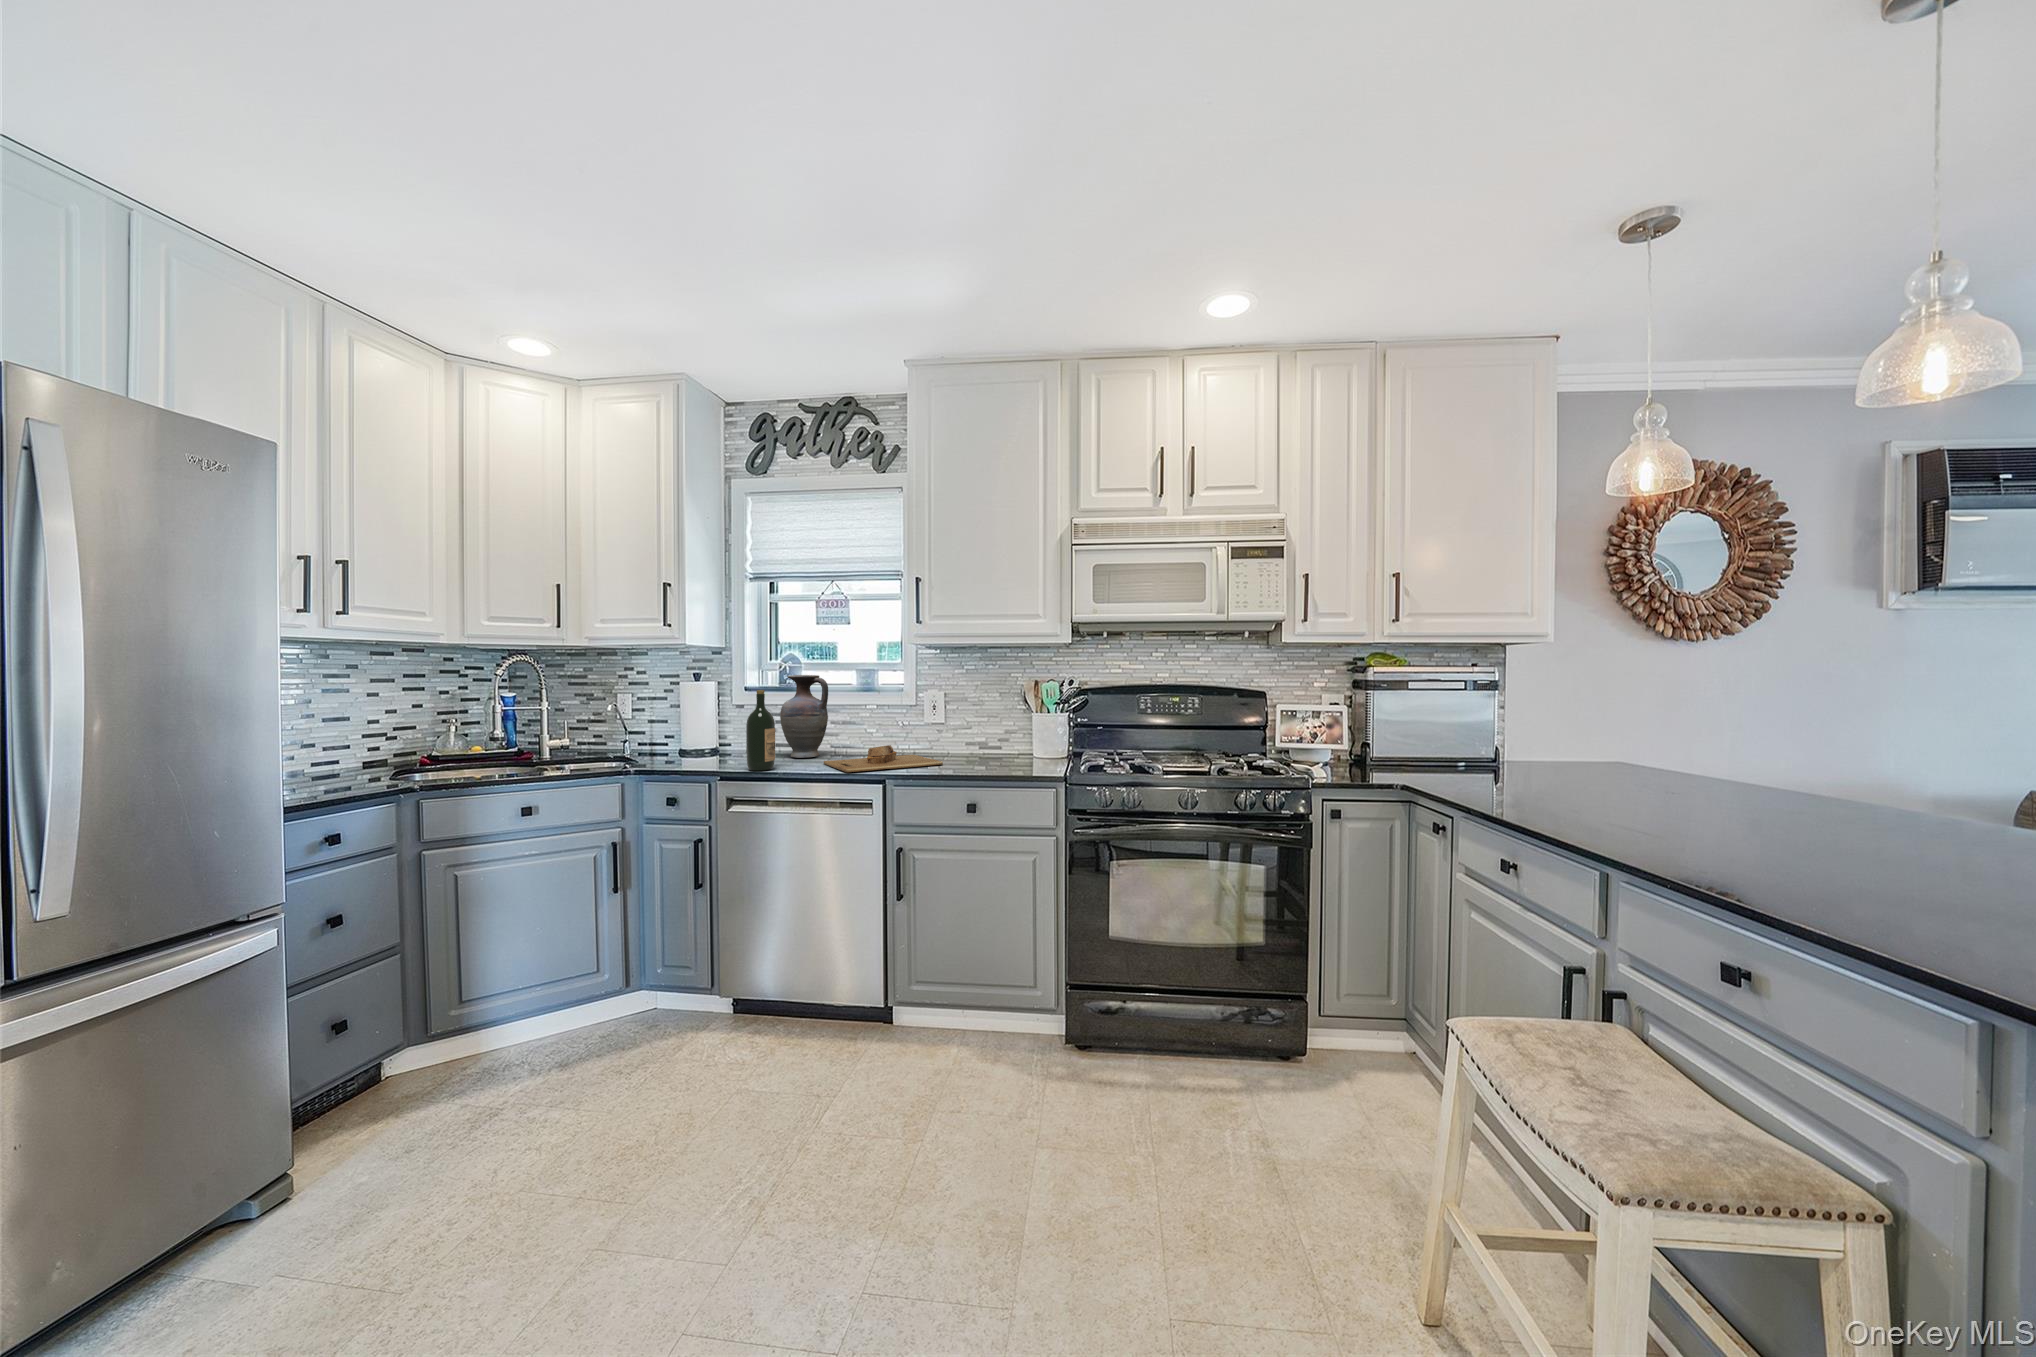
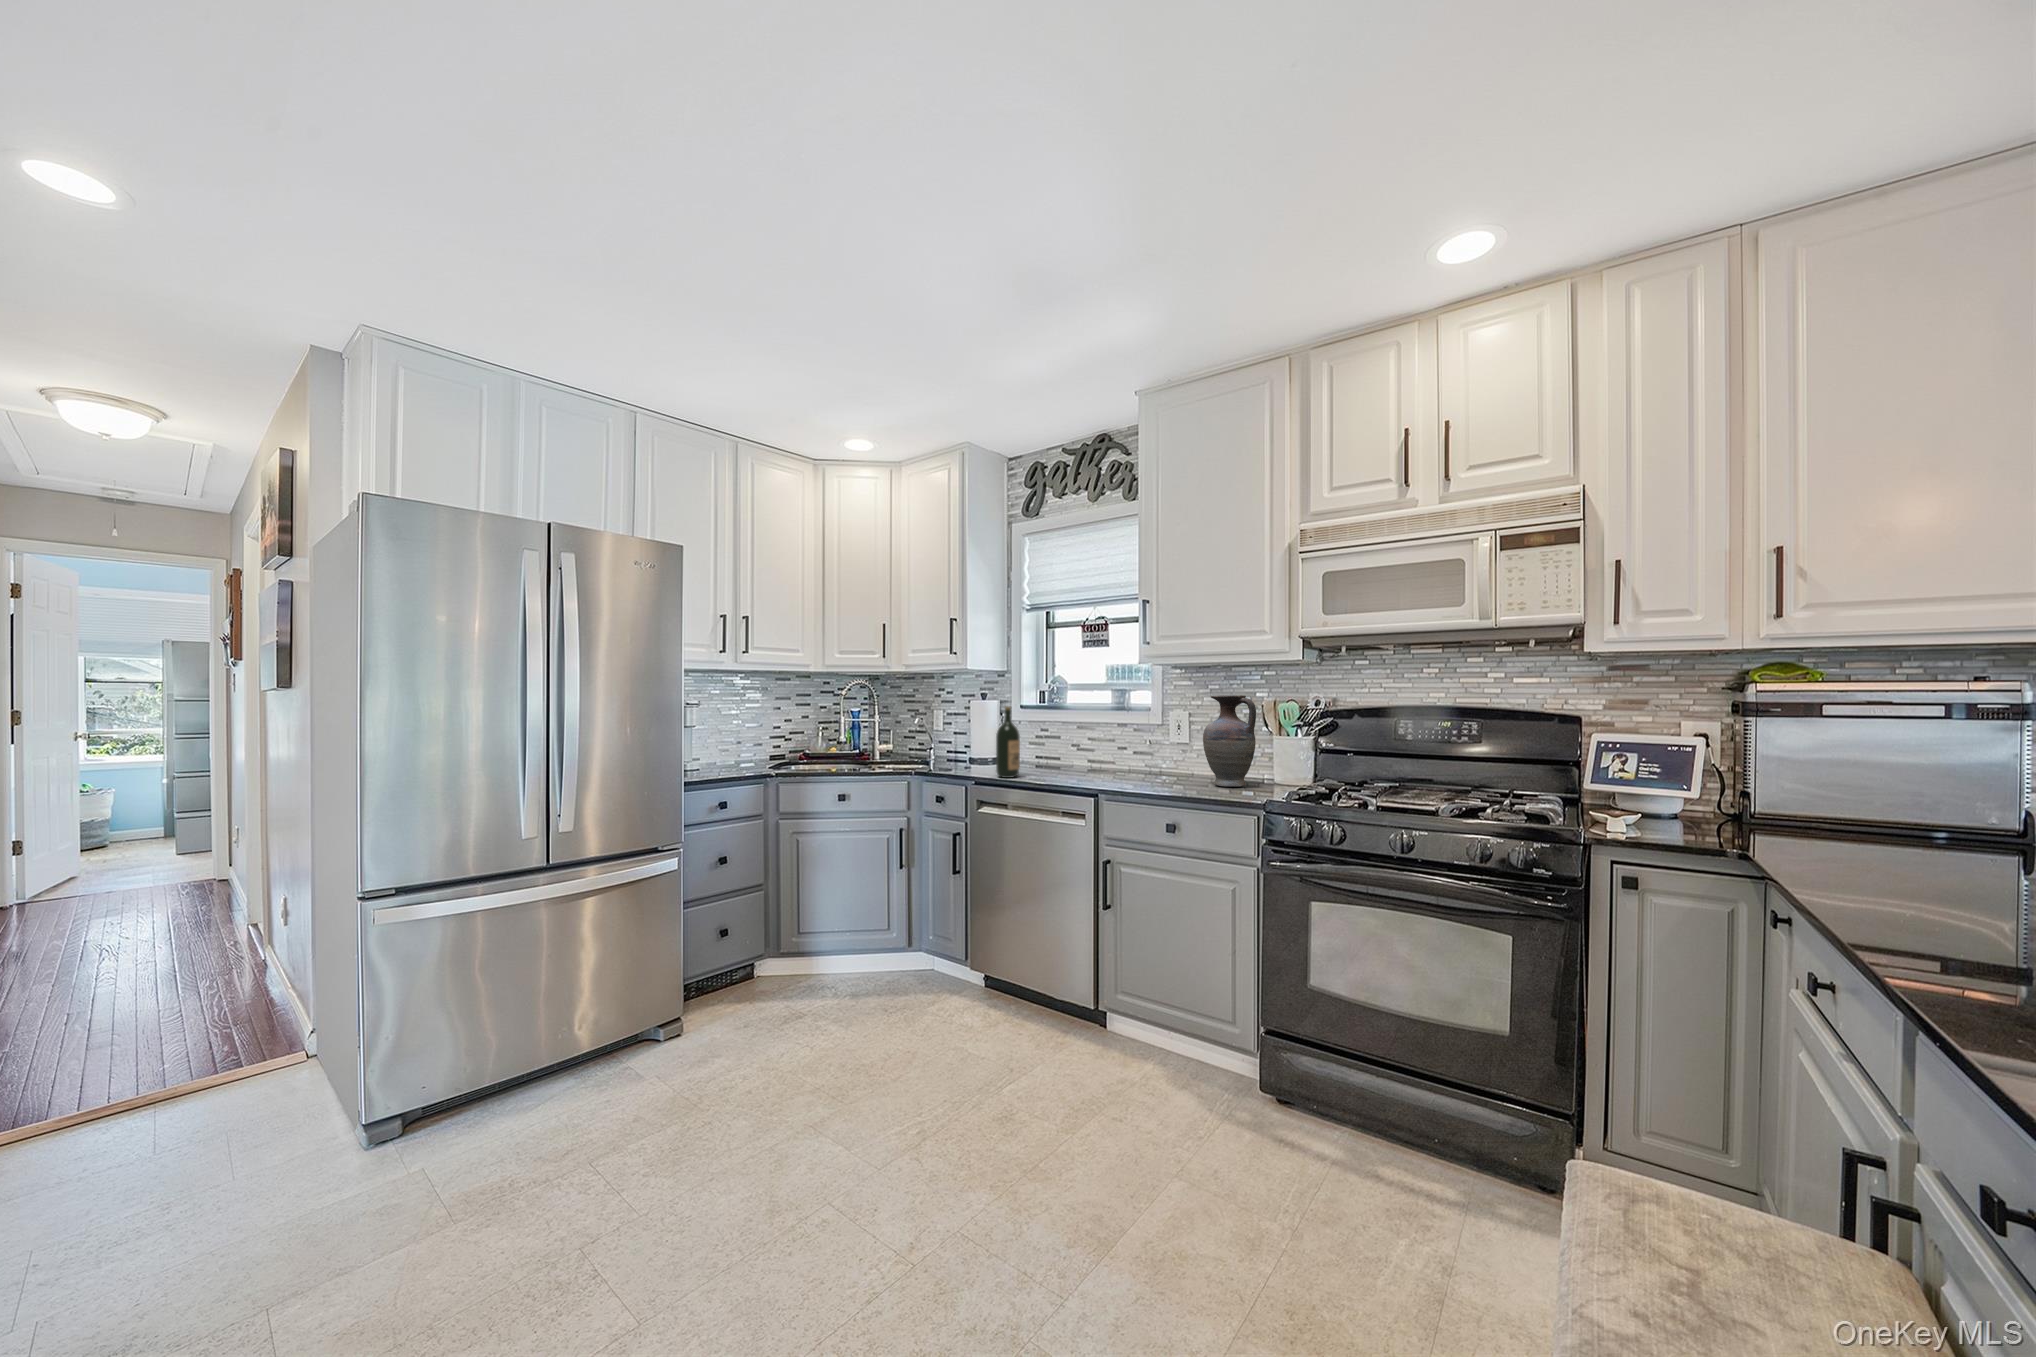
vase: present [780,675,828,758] -> present [1203,695,1256,786]
cutting board: present [824,745,943,772] -> none [1064,762,1169,784]

